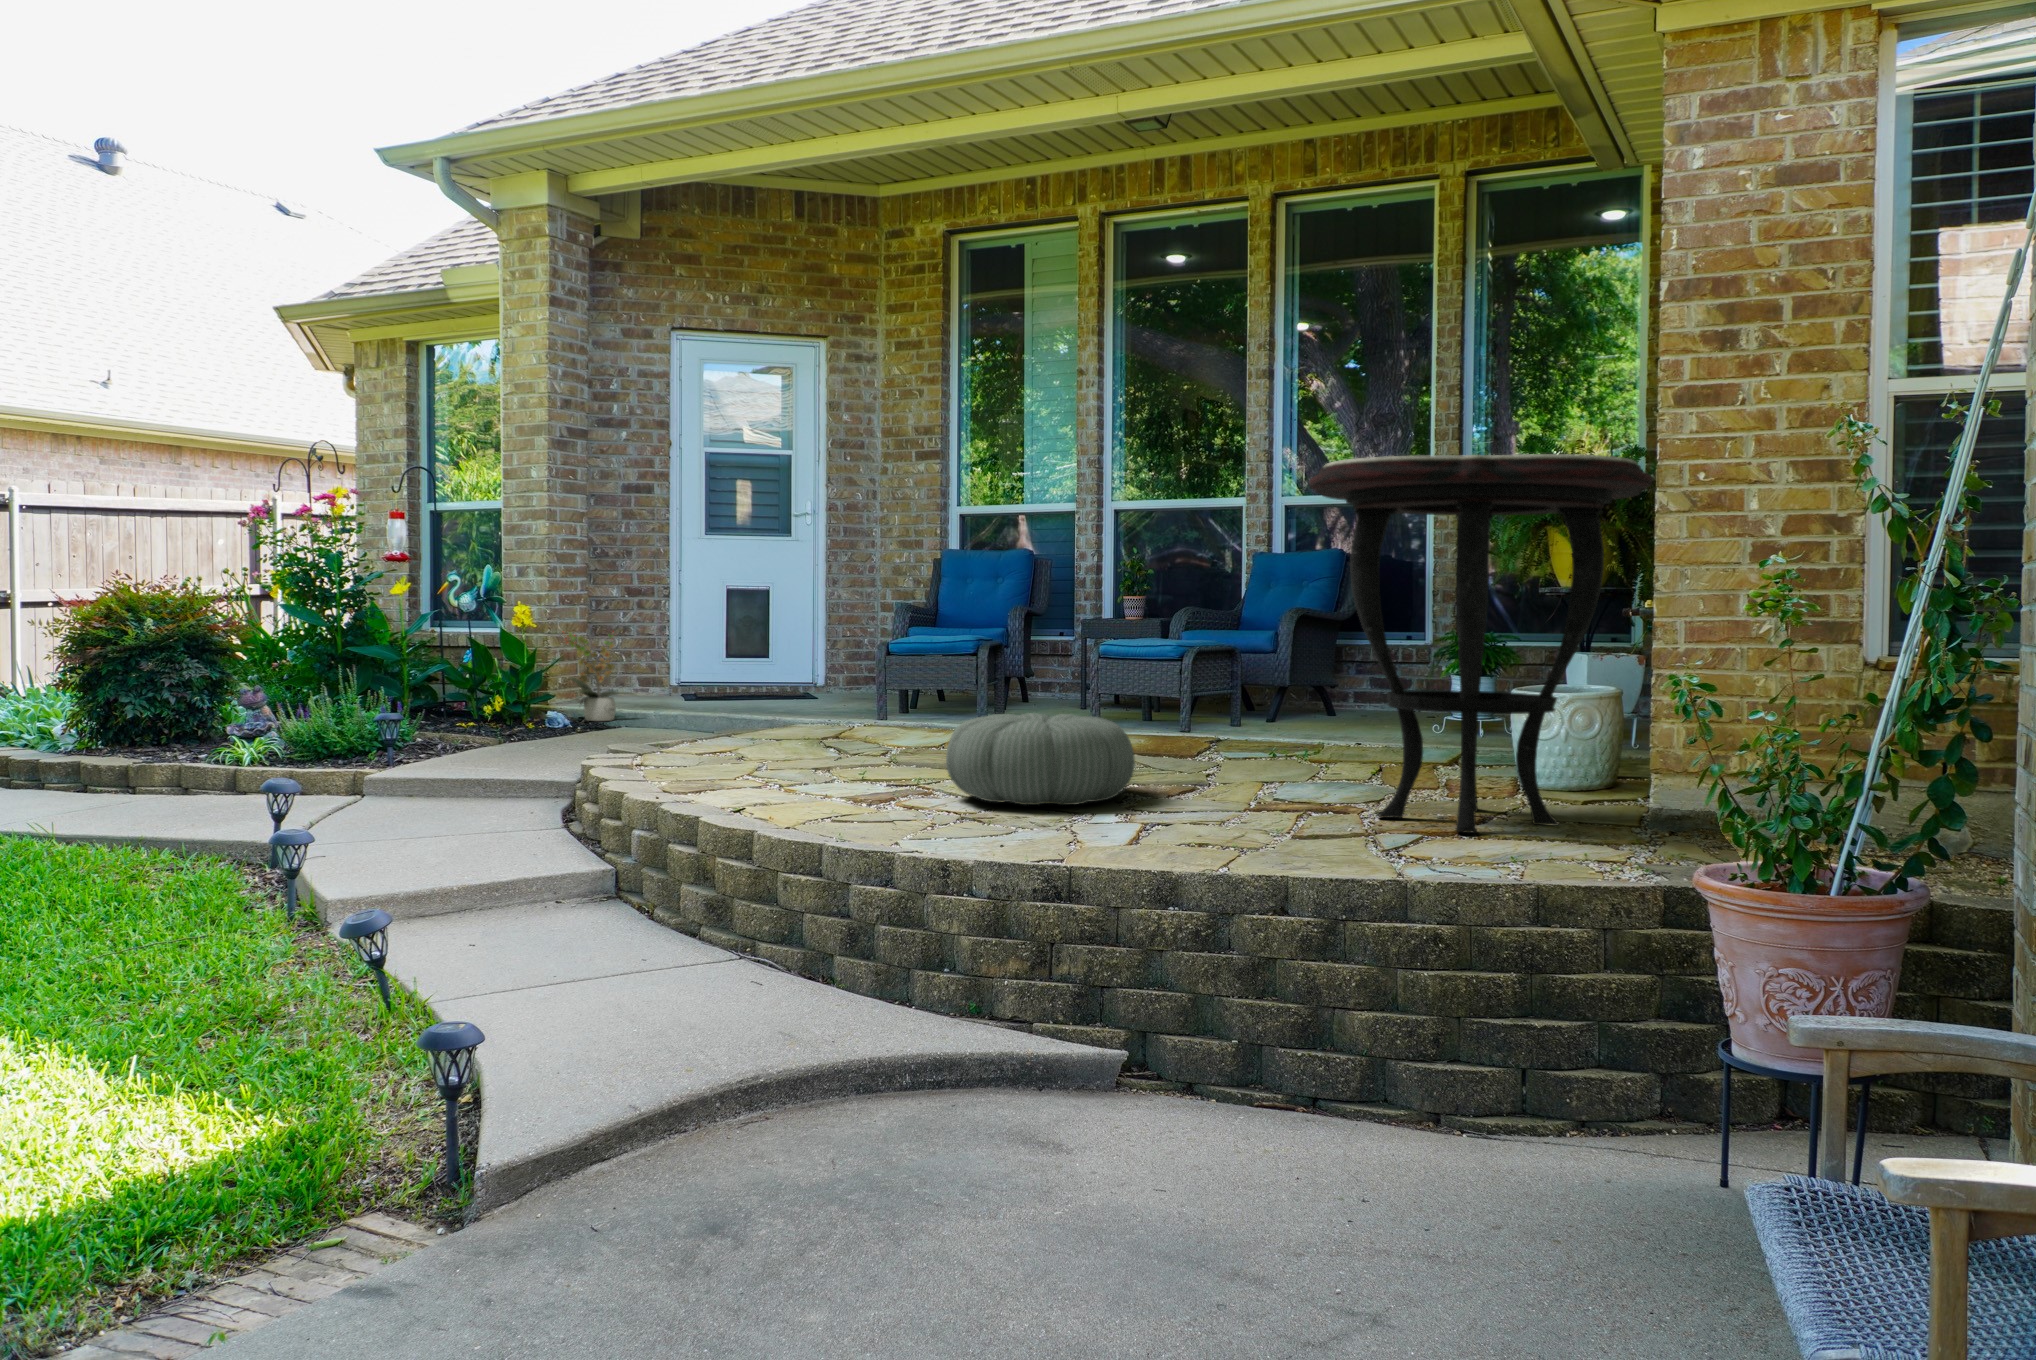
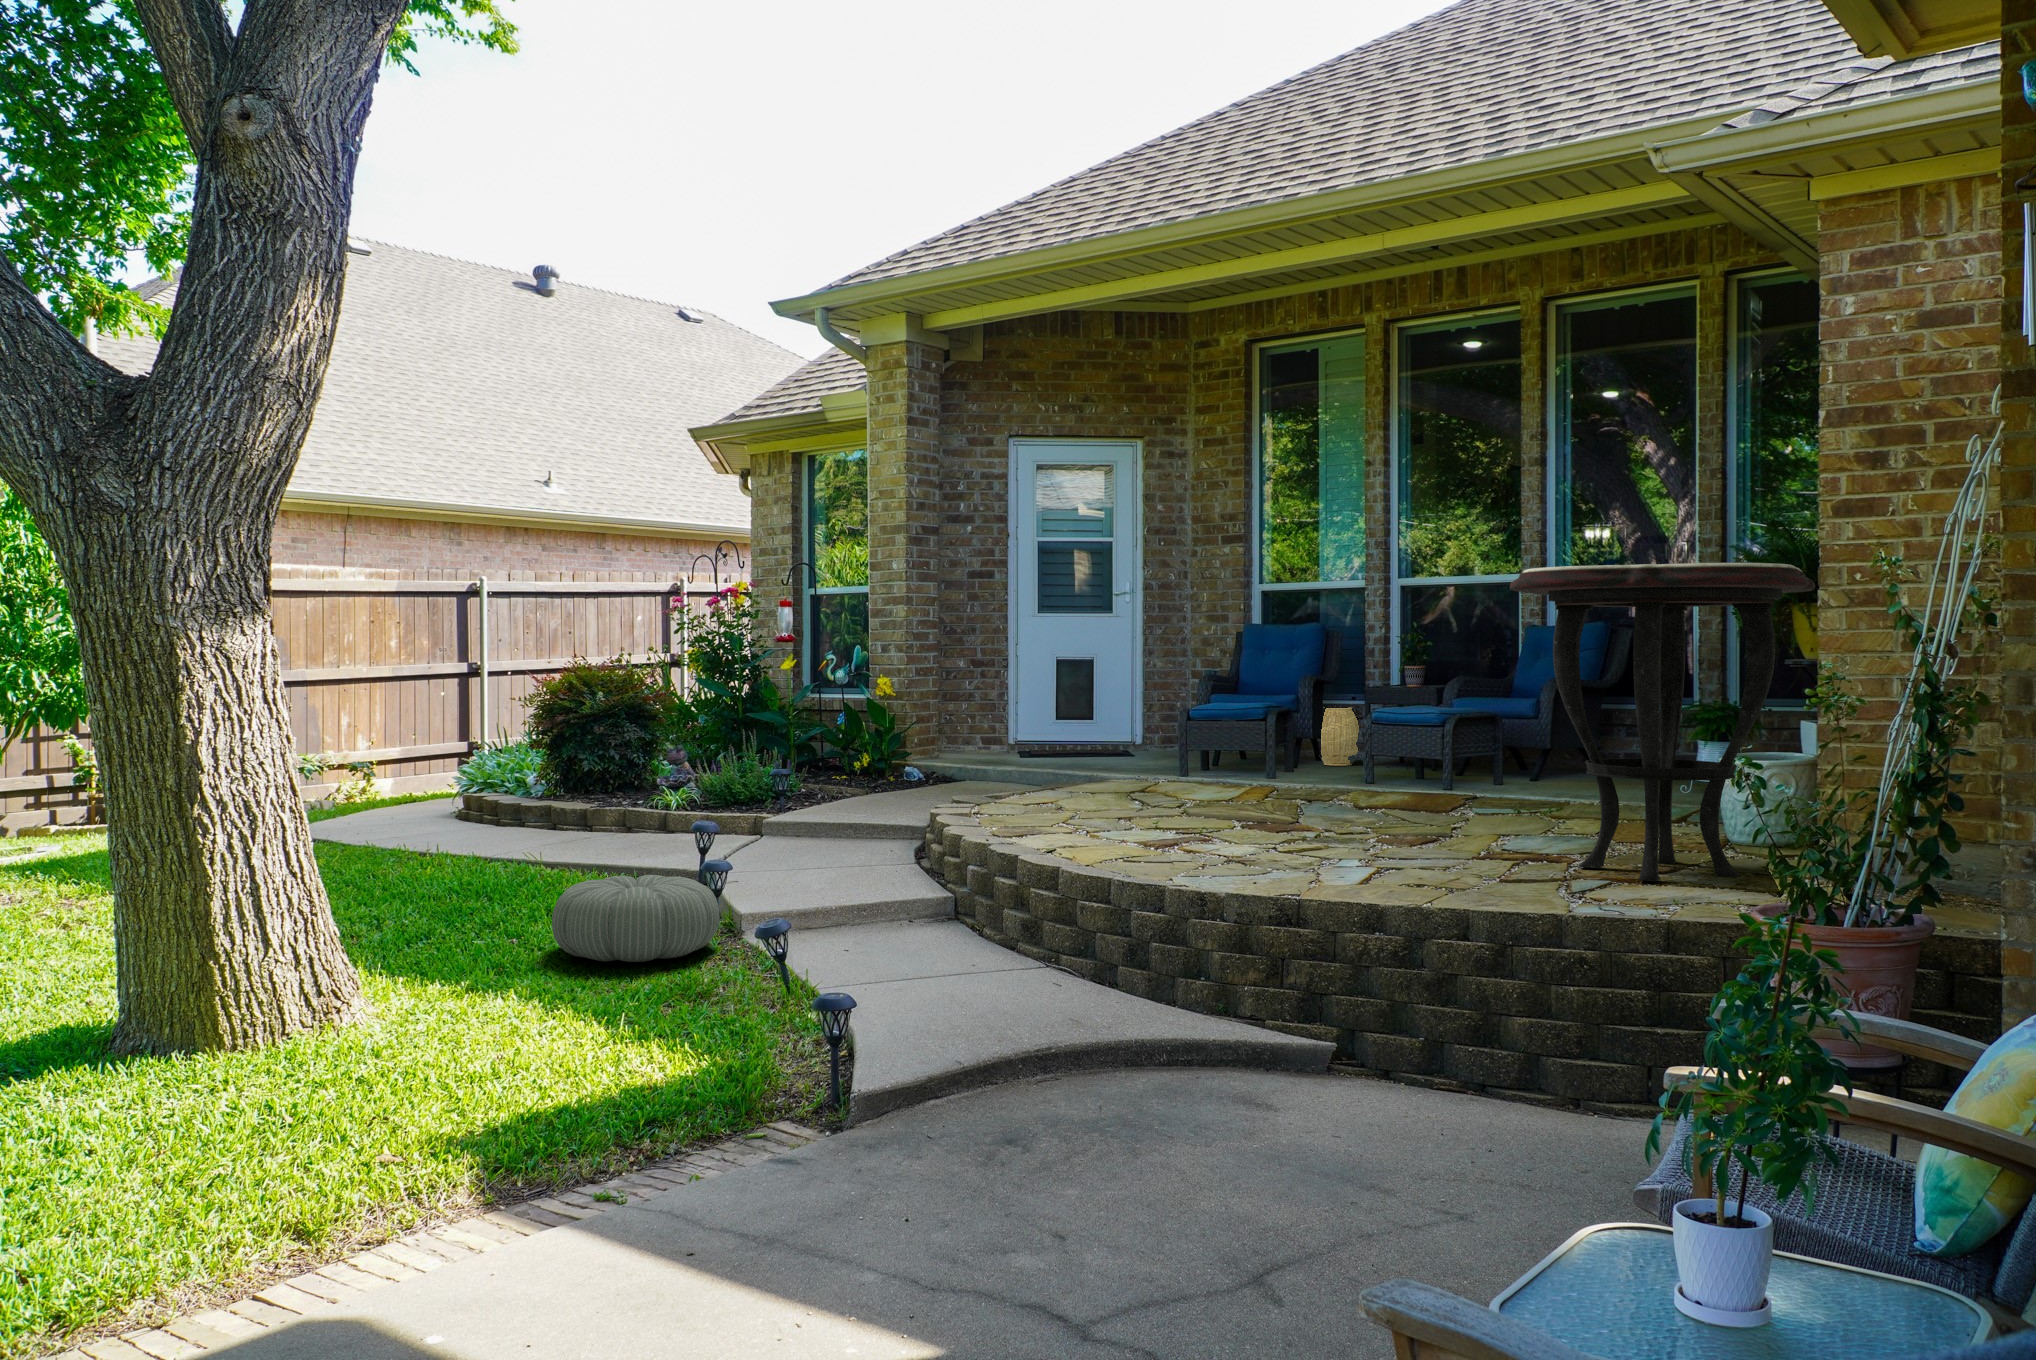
potted plant: present [567,631,628,721] -> none [918,699,980,776]
woven basket: none [1019,639,1073,707] -> present [1321,707,1359,766]
pouf: present [946,713,1135,805] -> present [552,875,719,962]

